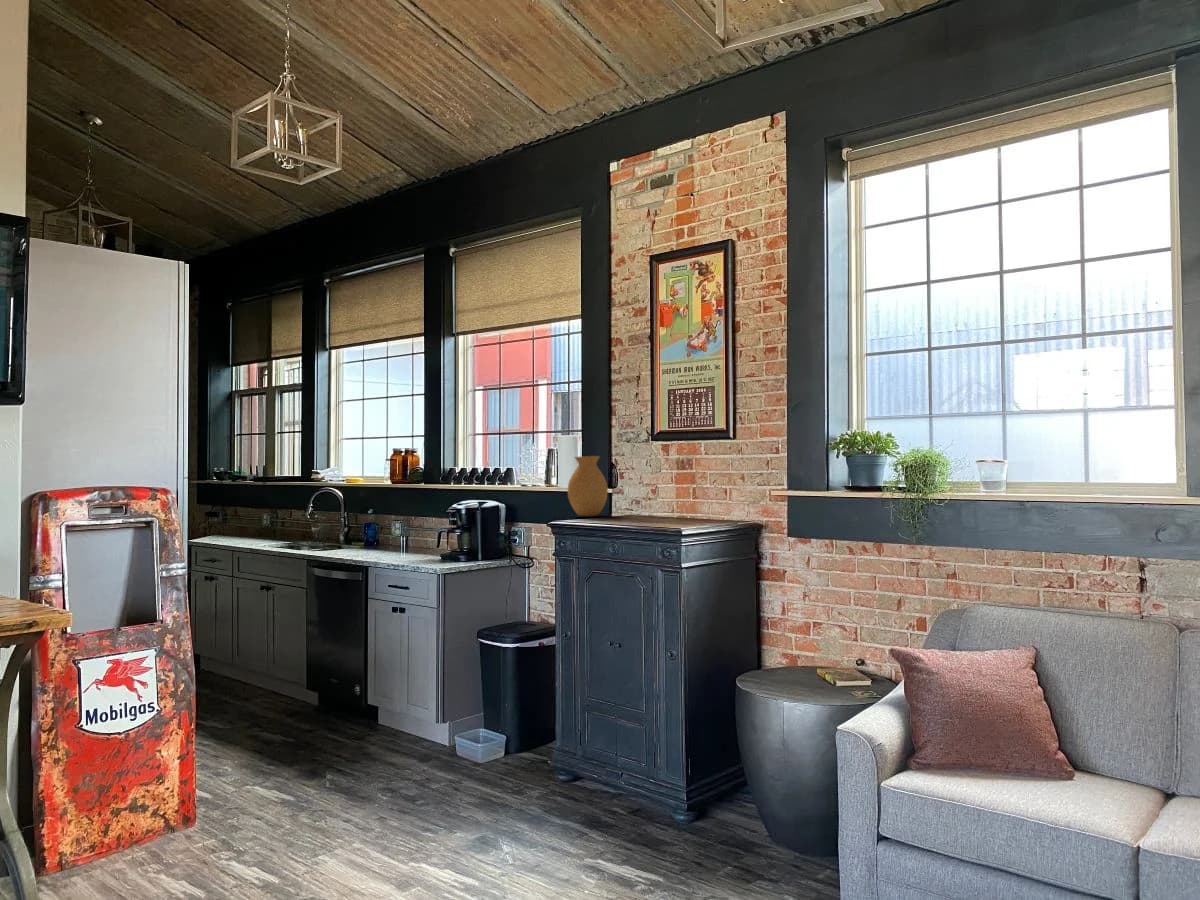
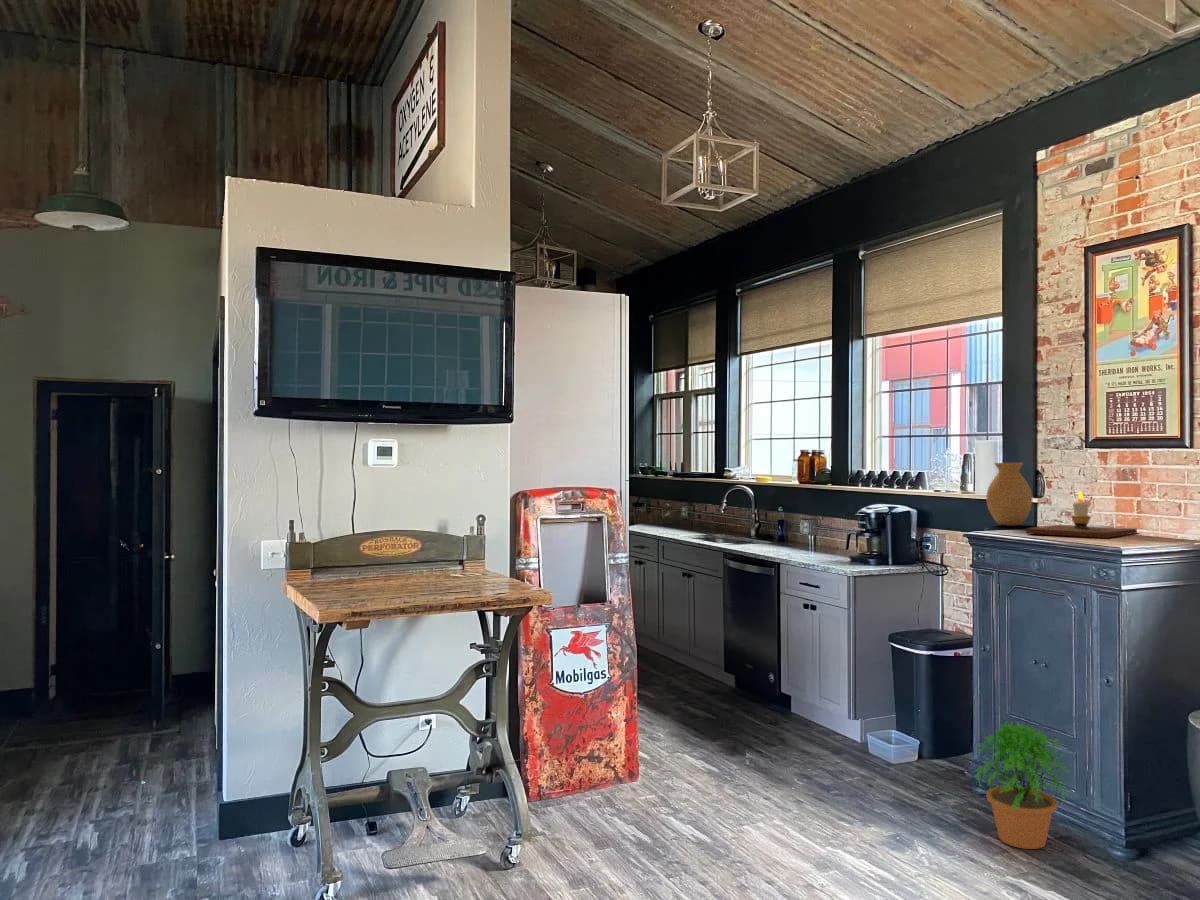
candle: none [602,481,694,523] -> present [1026,491,1137,538]
potted plant: none [553,703,648,827] -> present [976,722,1069,849]

